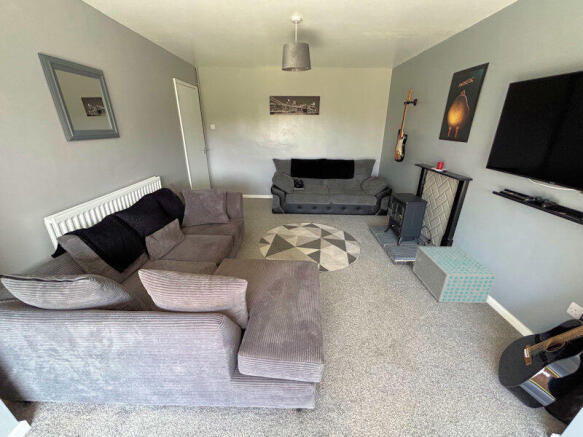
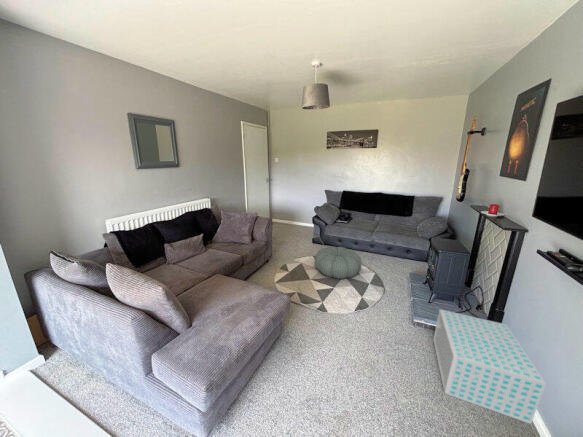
pouf: none [291,213,334,242] -> present [315,247,362,279]

